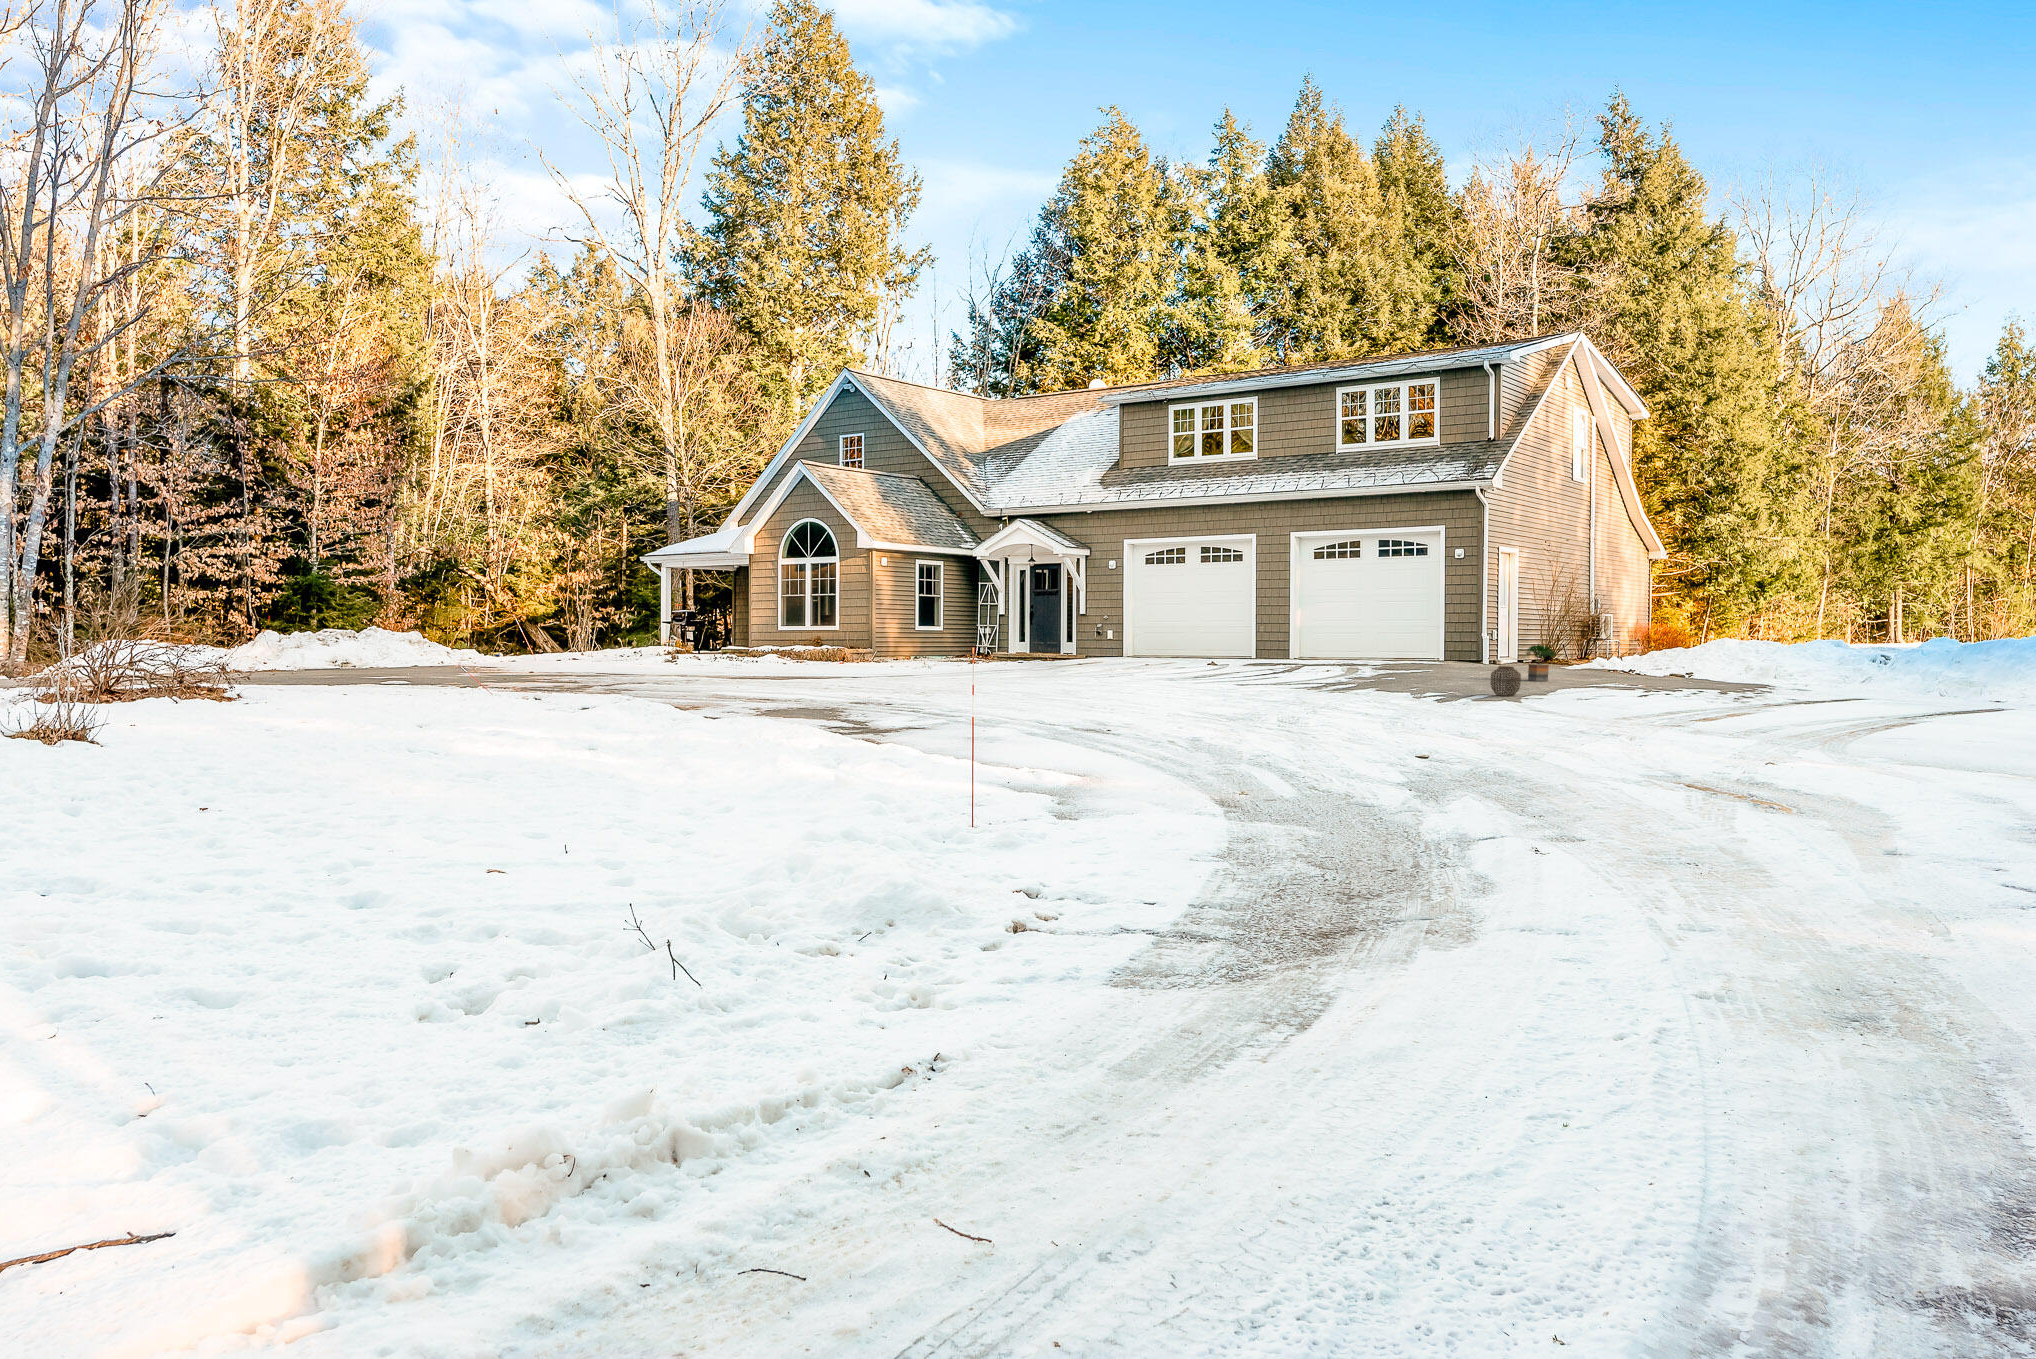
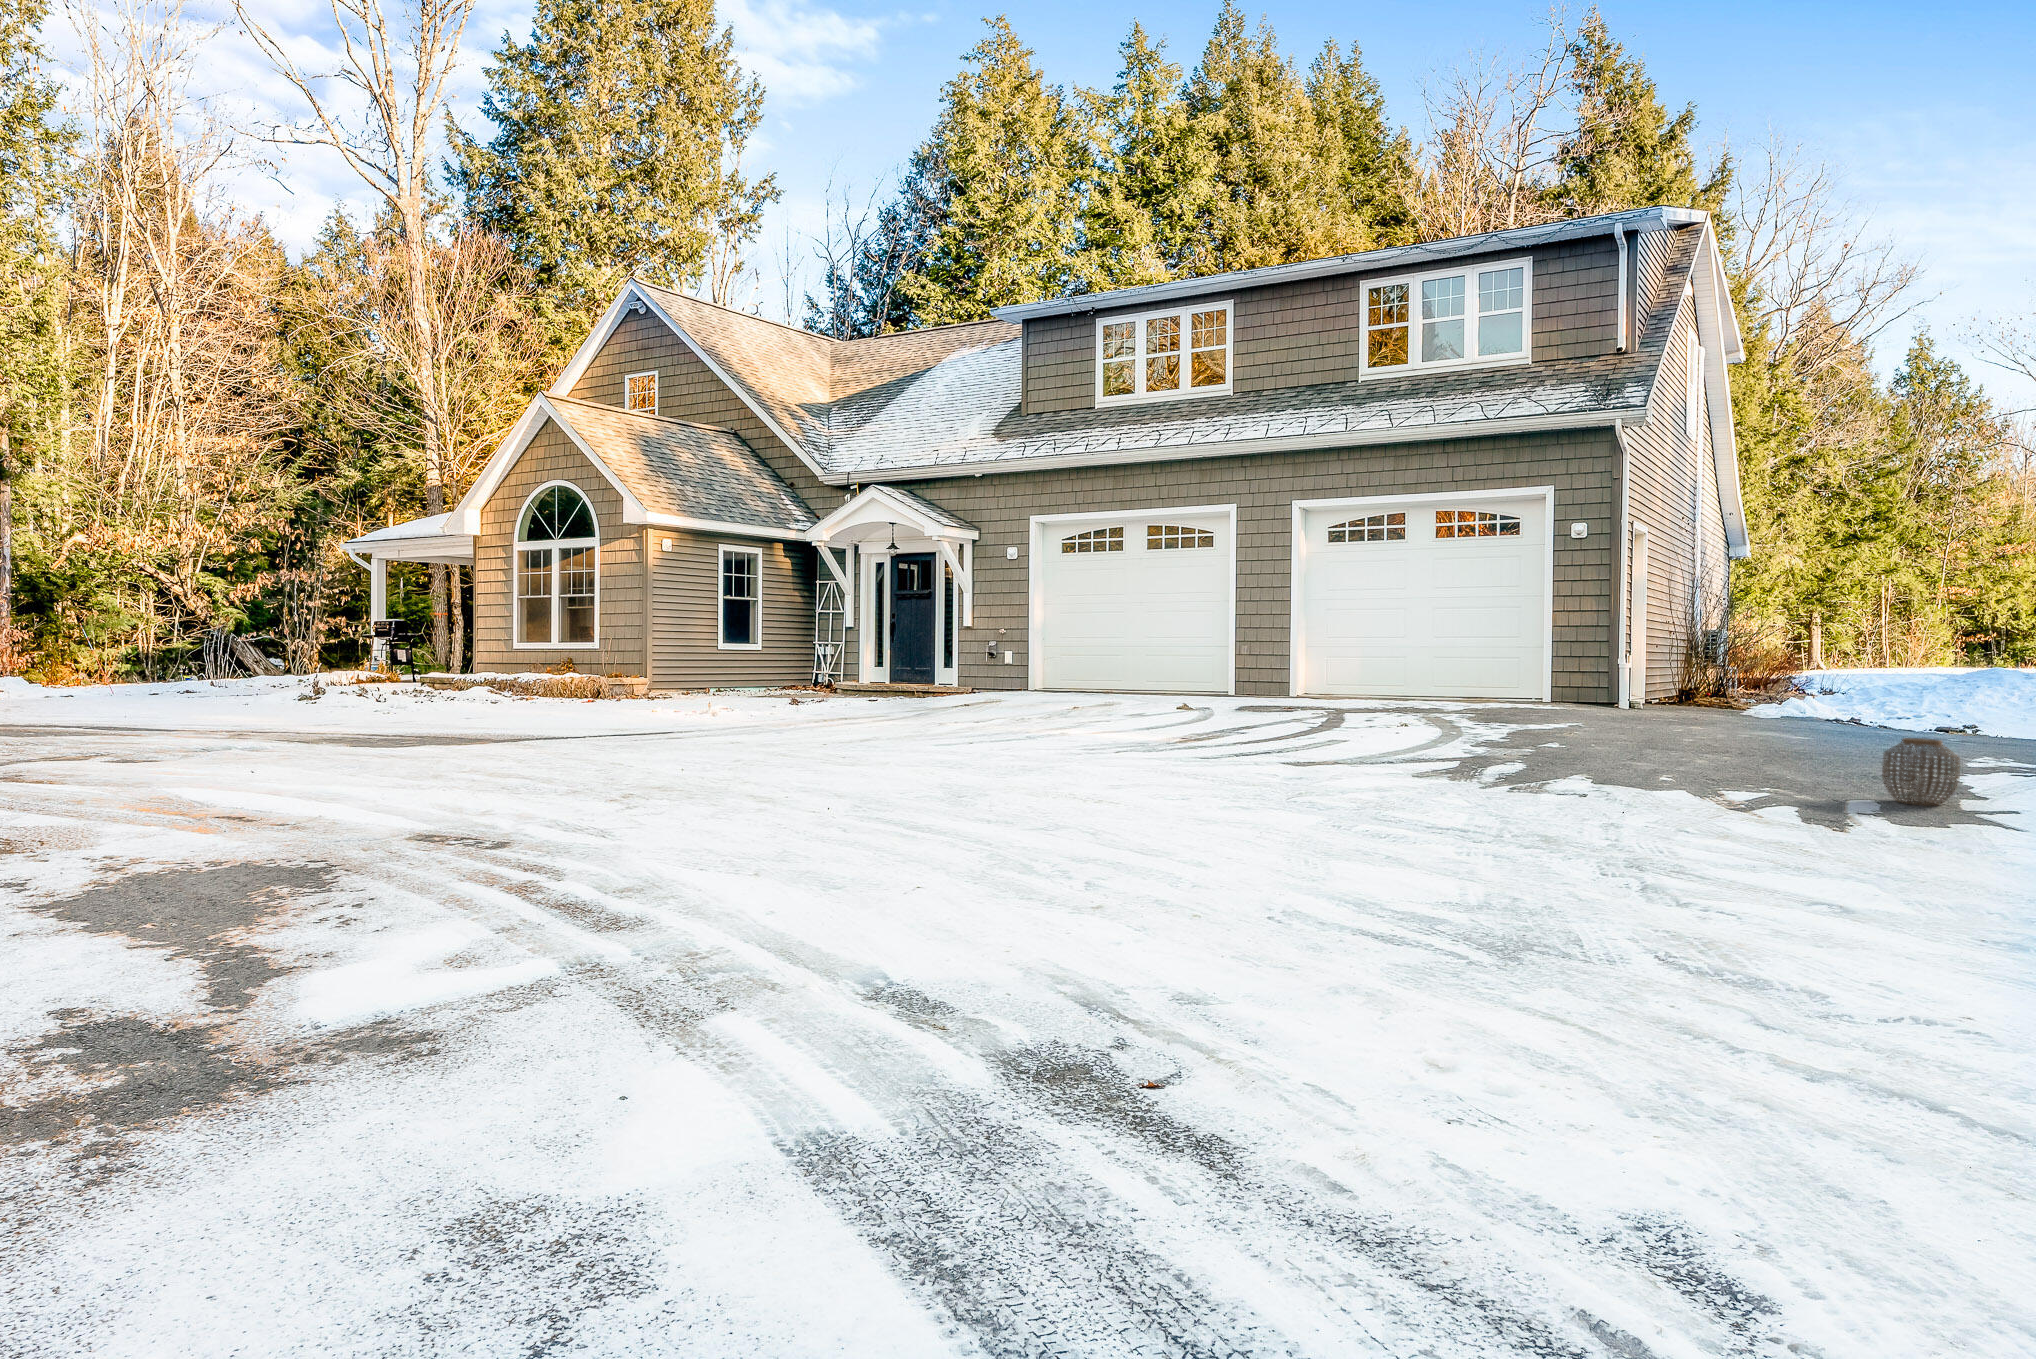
potted tree: present [1527,645,1555,681] -> none [1813,682,1880,753]

